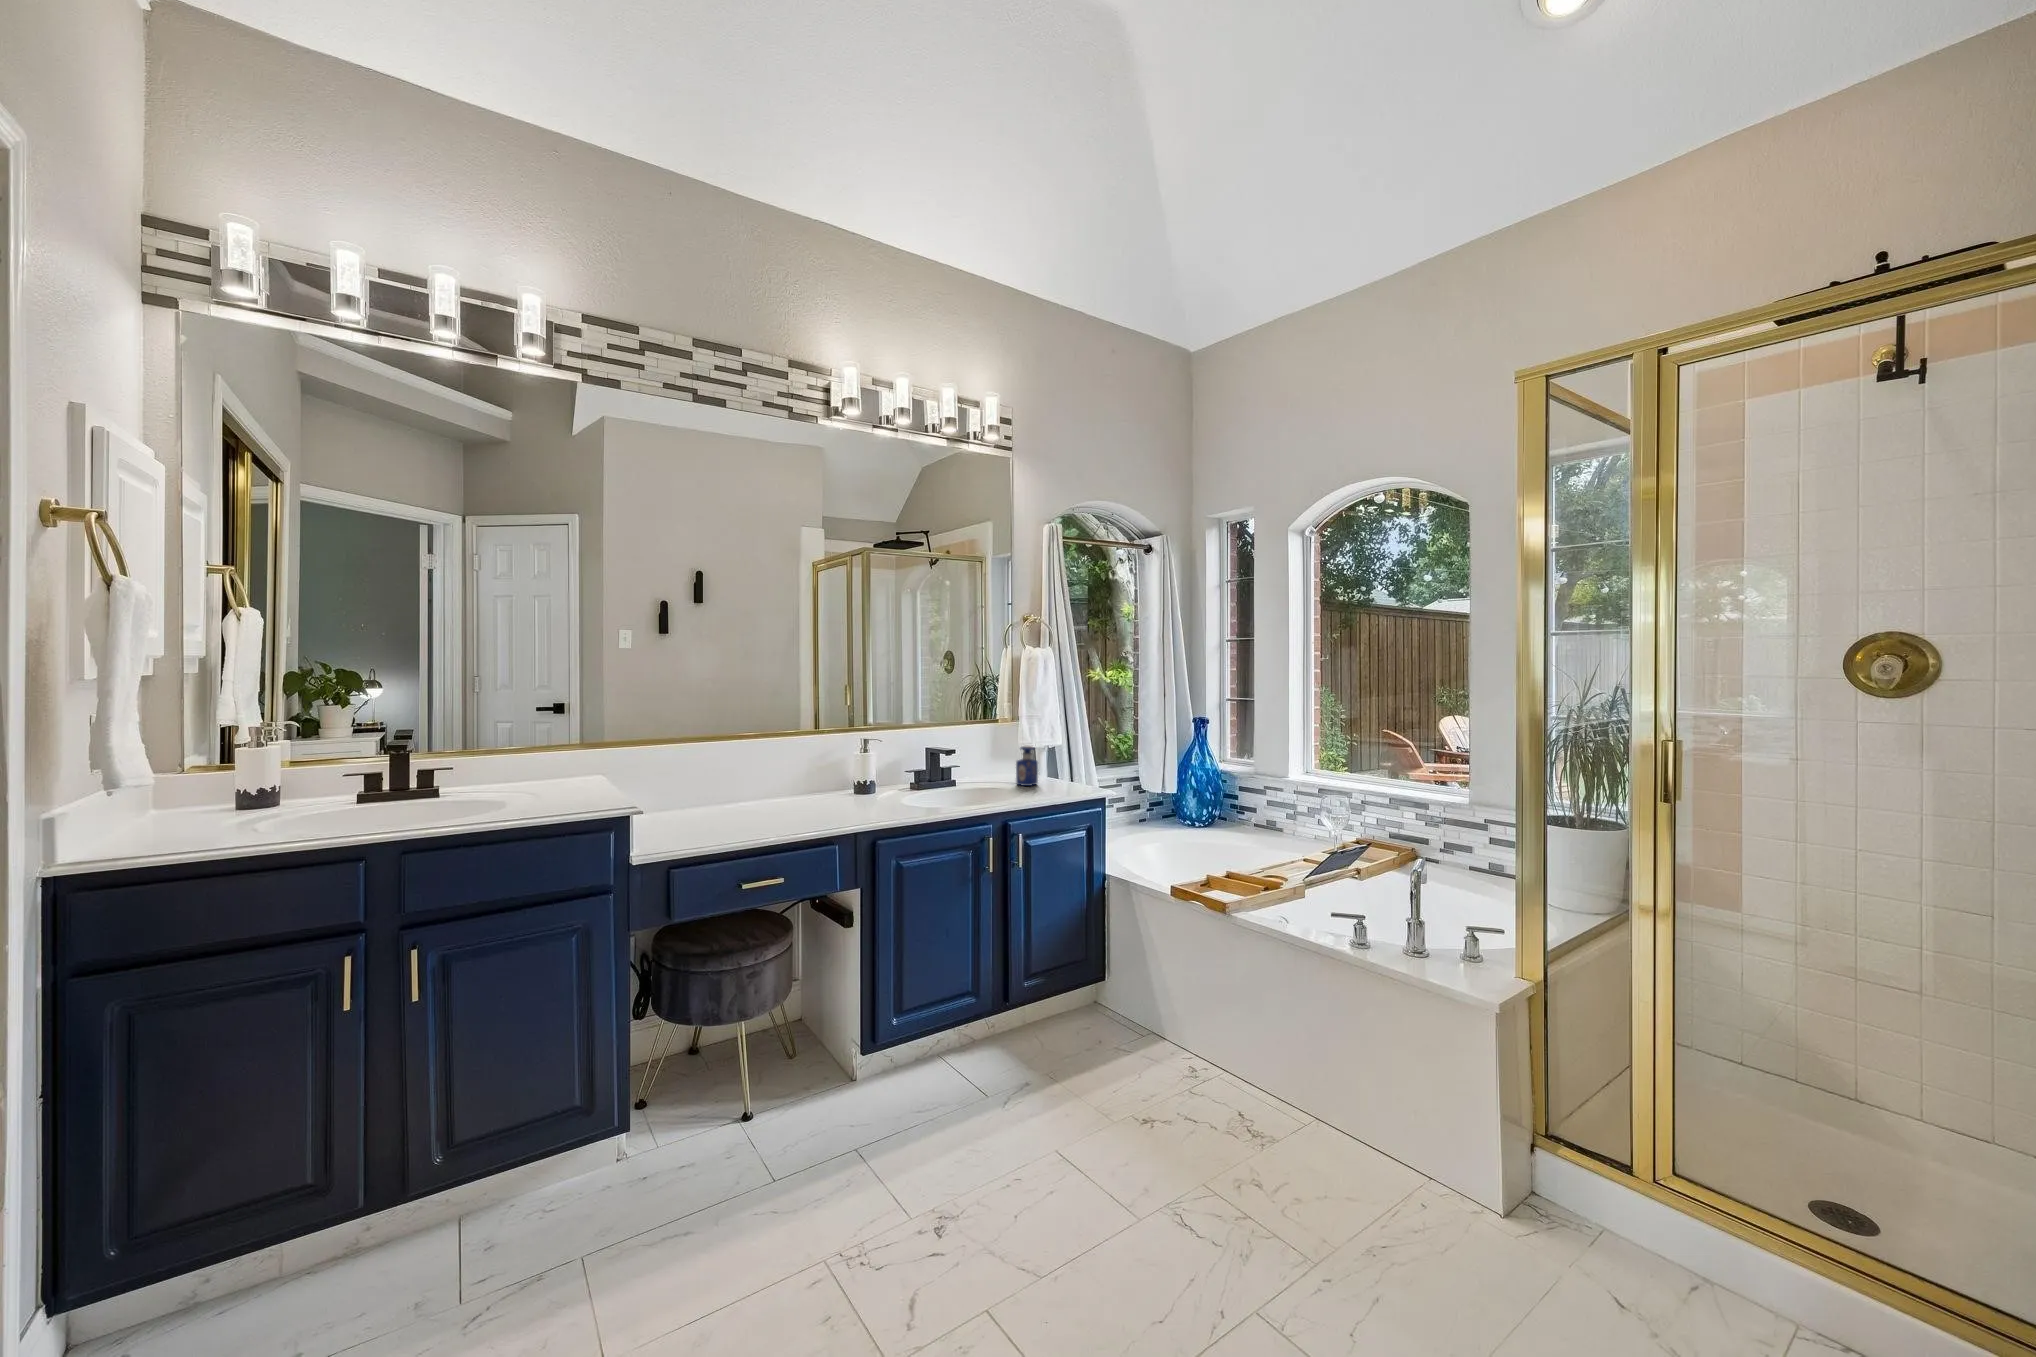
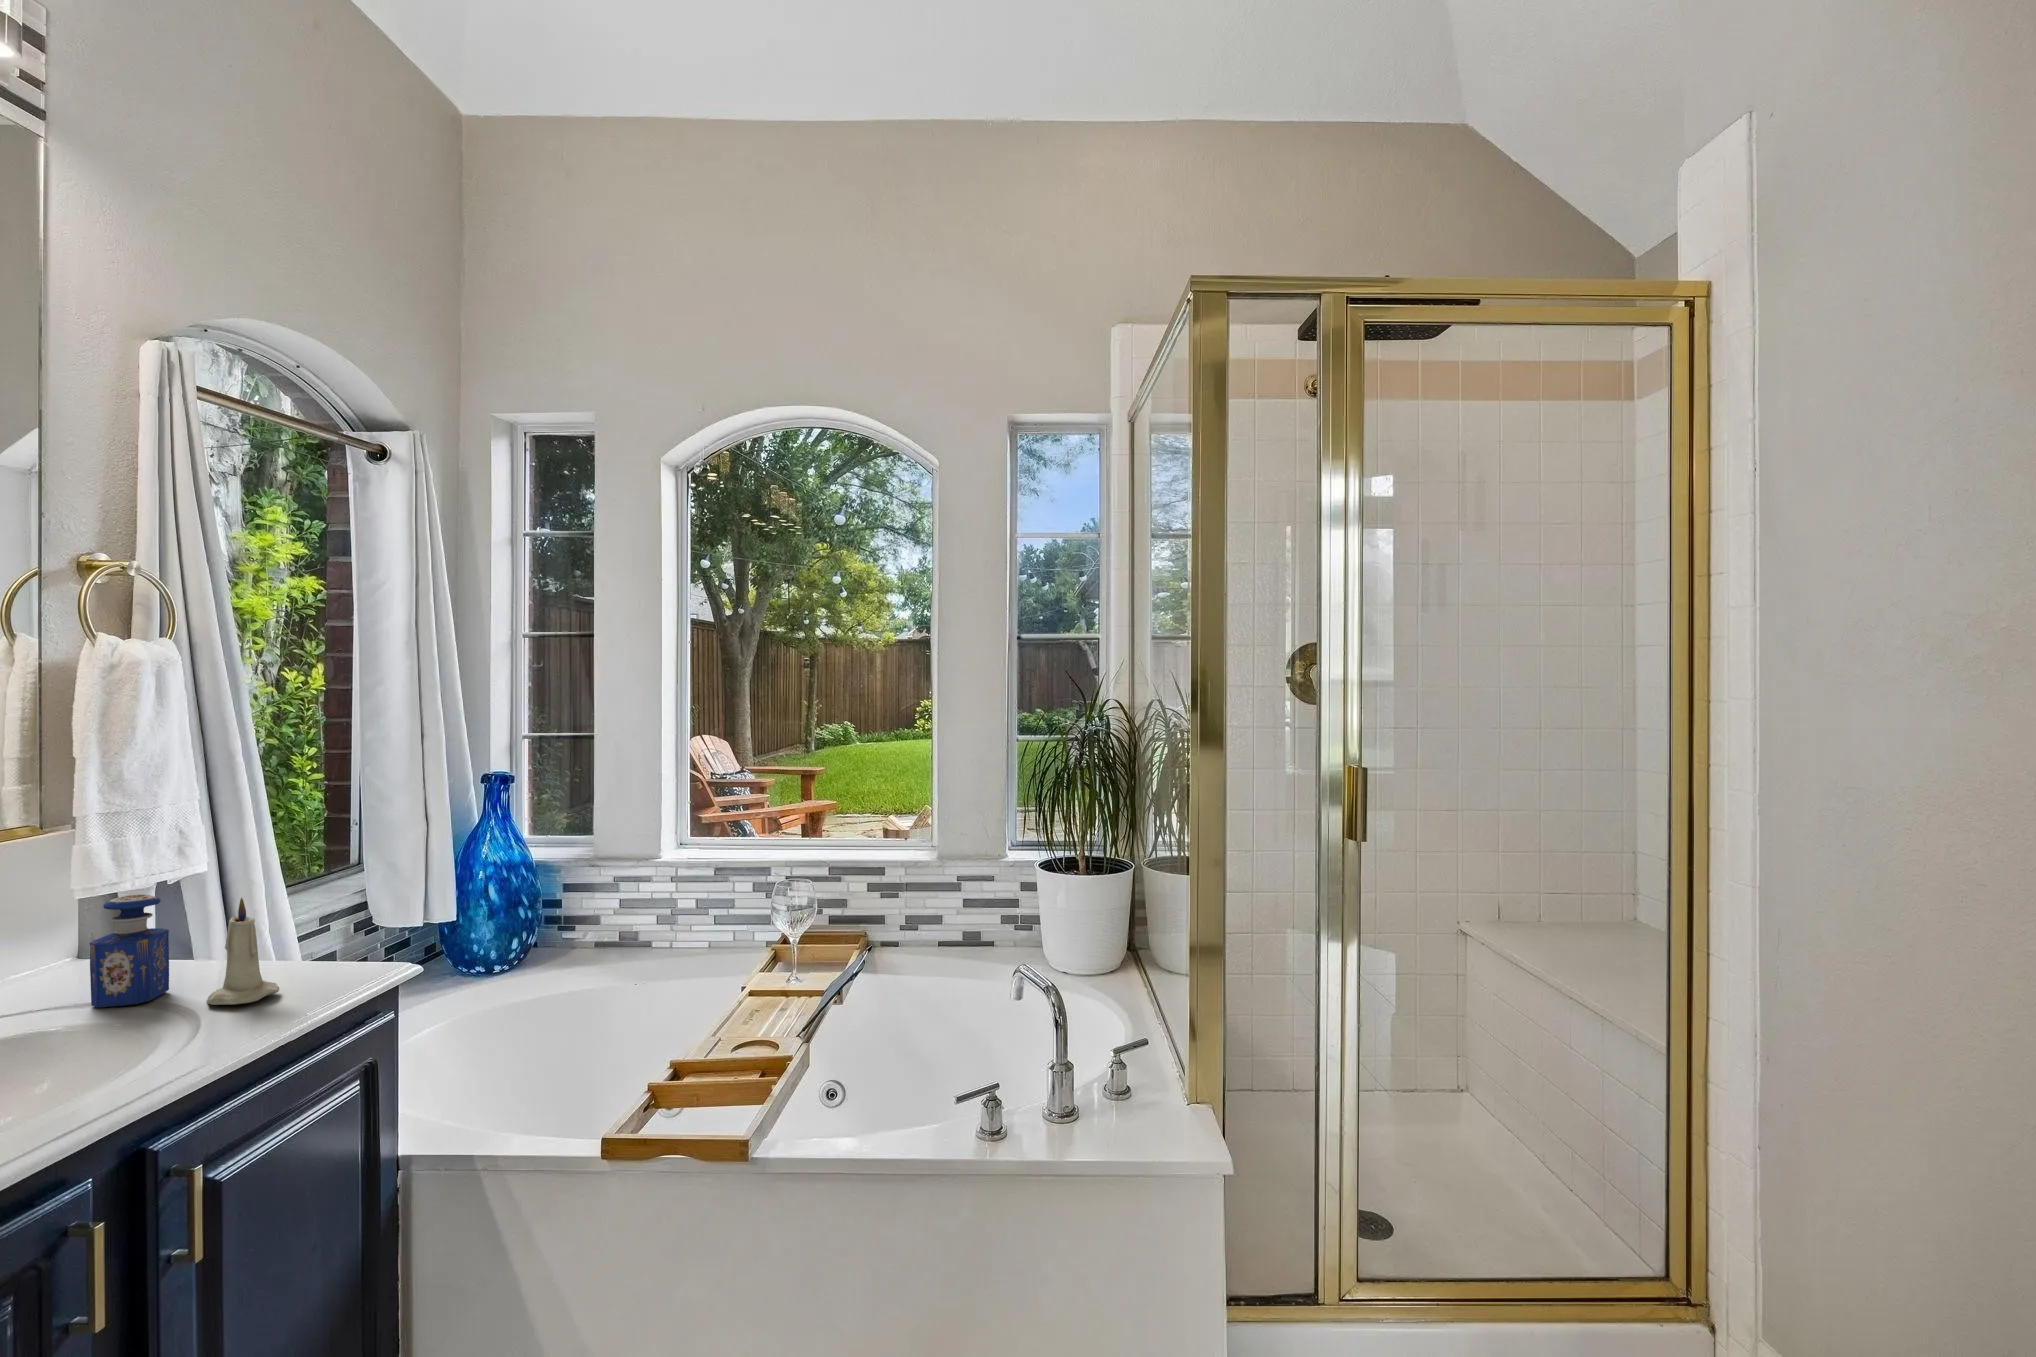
candle: none [1043,750,1065,791] -> present [207,898,279,1005]

